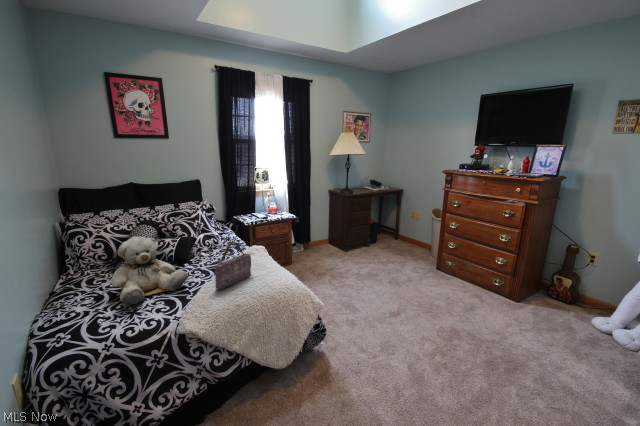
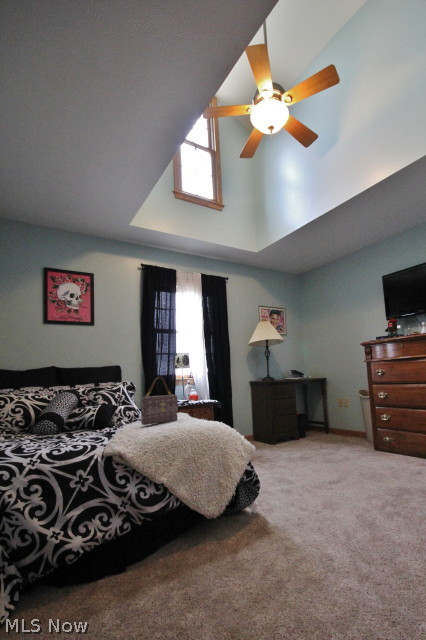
teddy bear: present [112,236,188,304] -> none [36,381,111,441]

